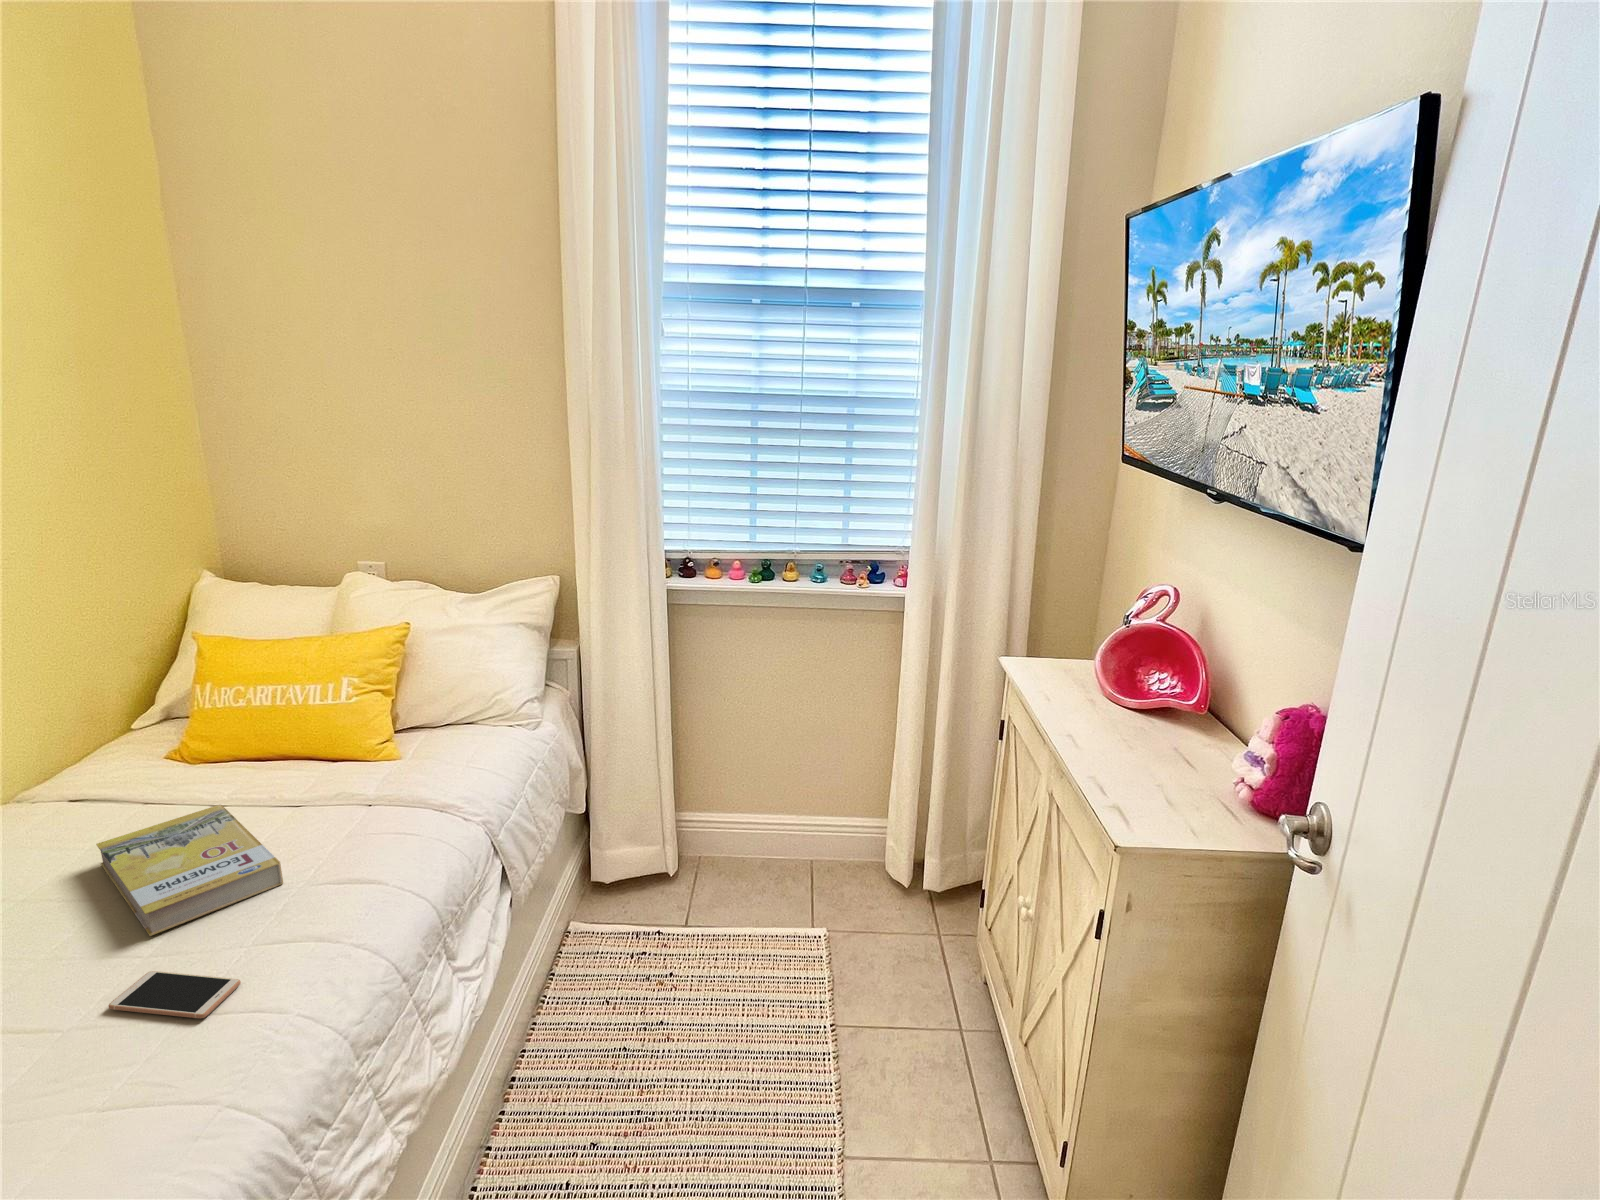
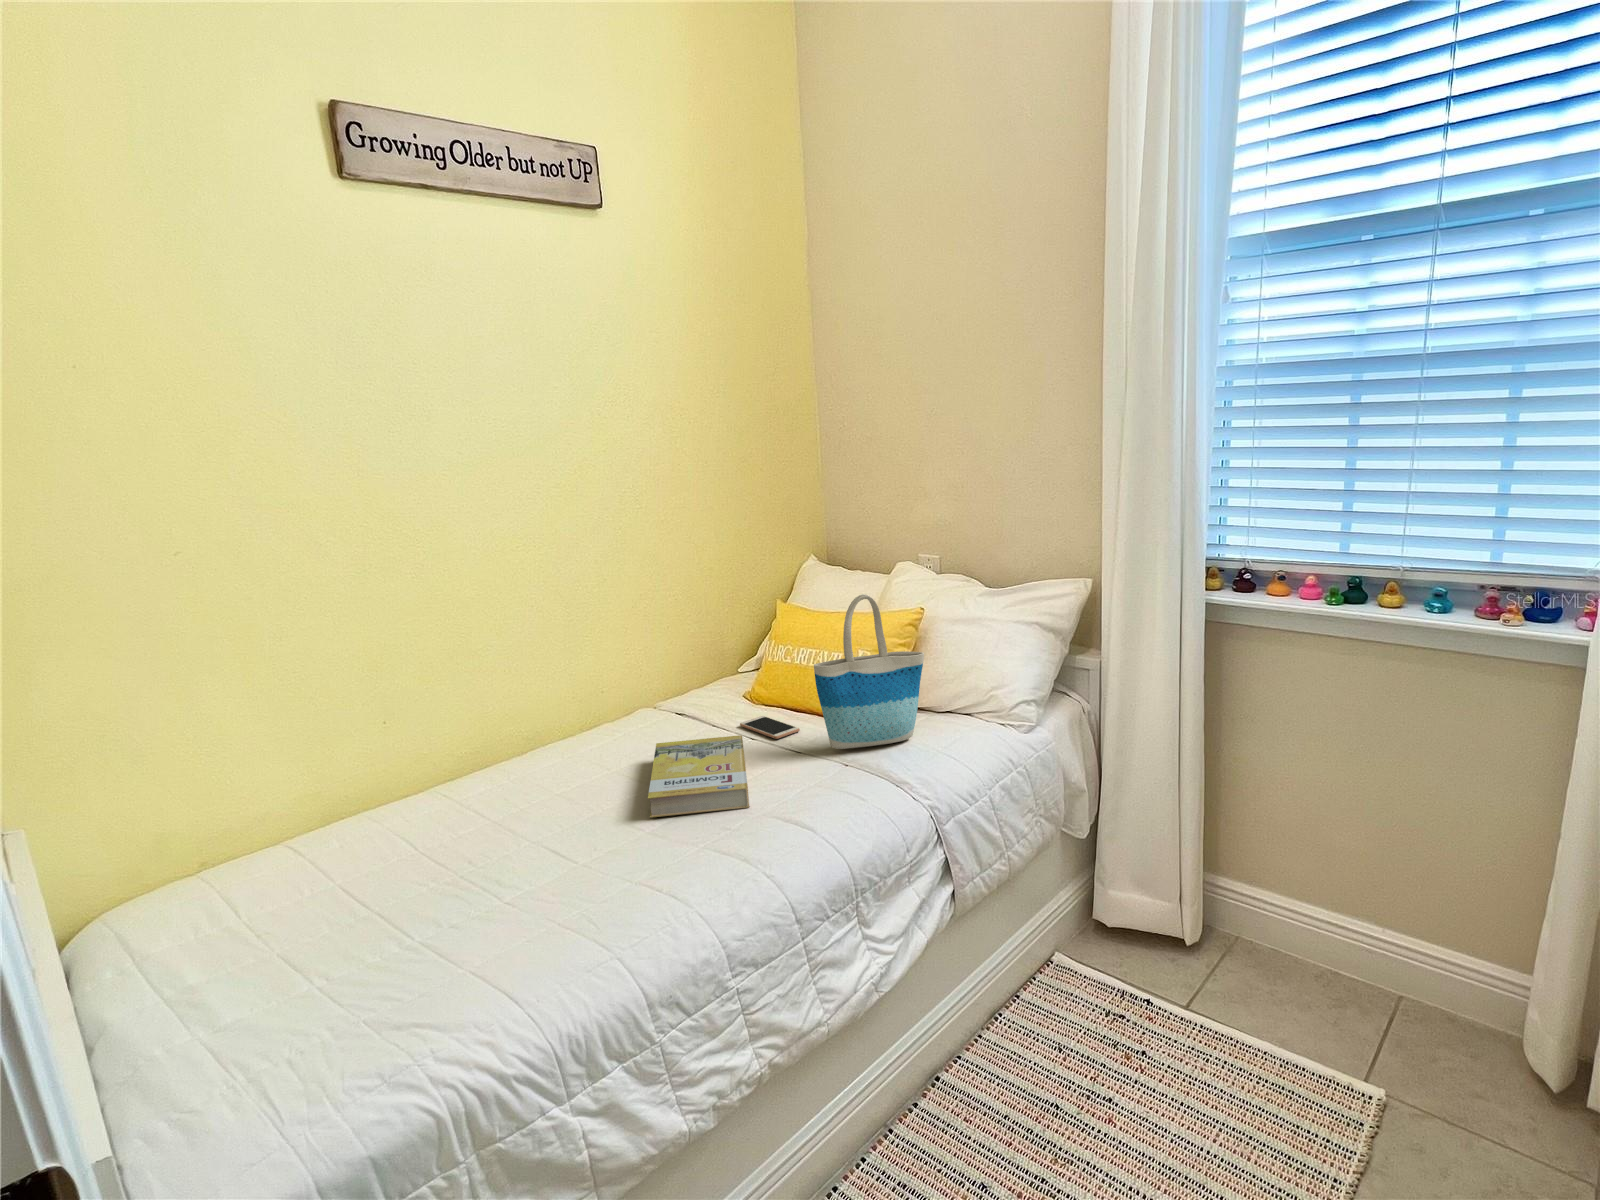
tote bag: none [316,621,433,791] -> present [814,594,924,749]
smartphone: present [109,971,241,1018] -> present [740,716,800,739]

